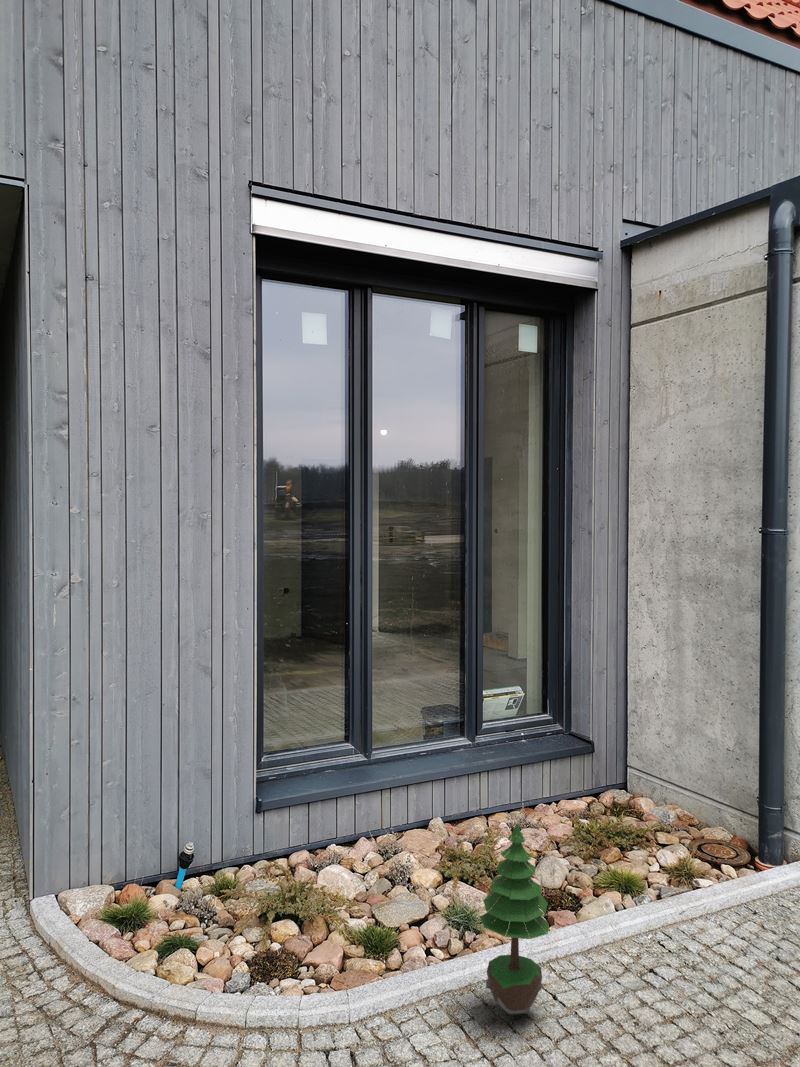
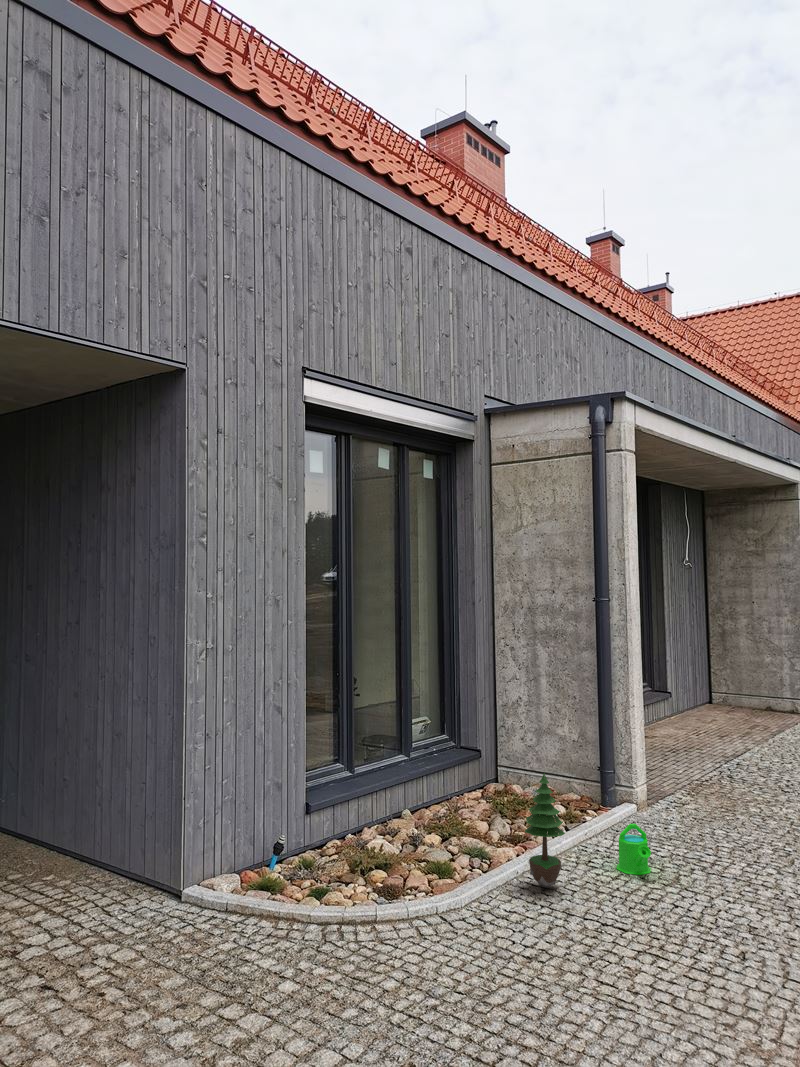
watering can: none [675,931,743,1029] -> present [617,824,651,875]

